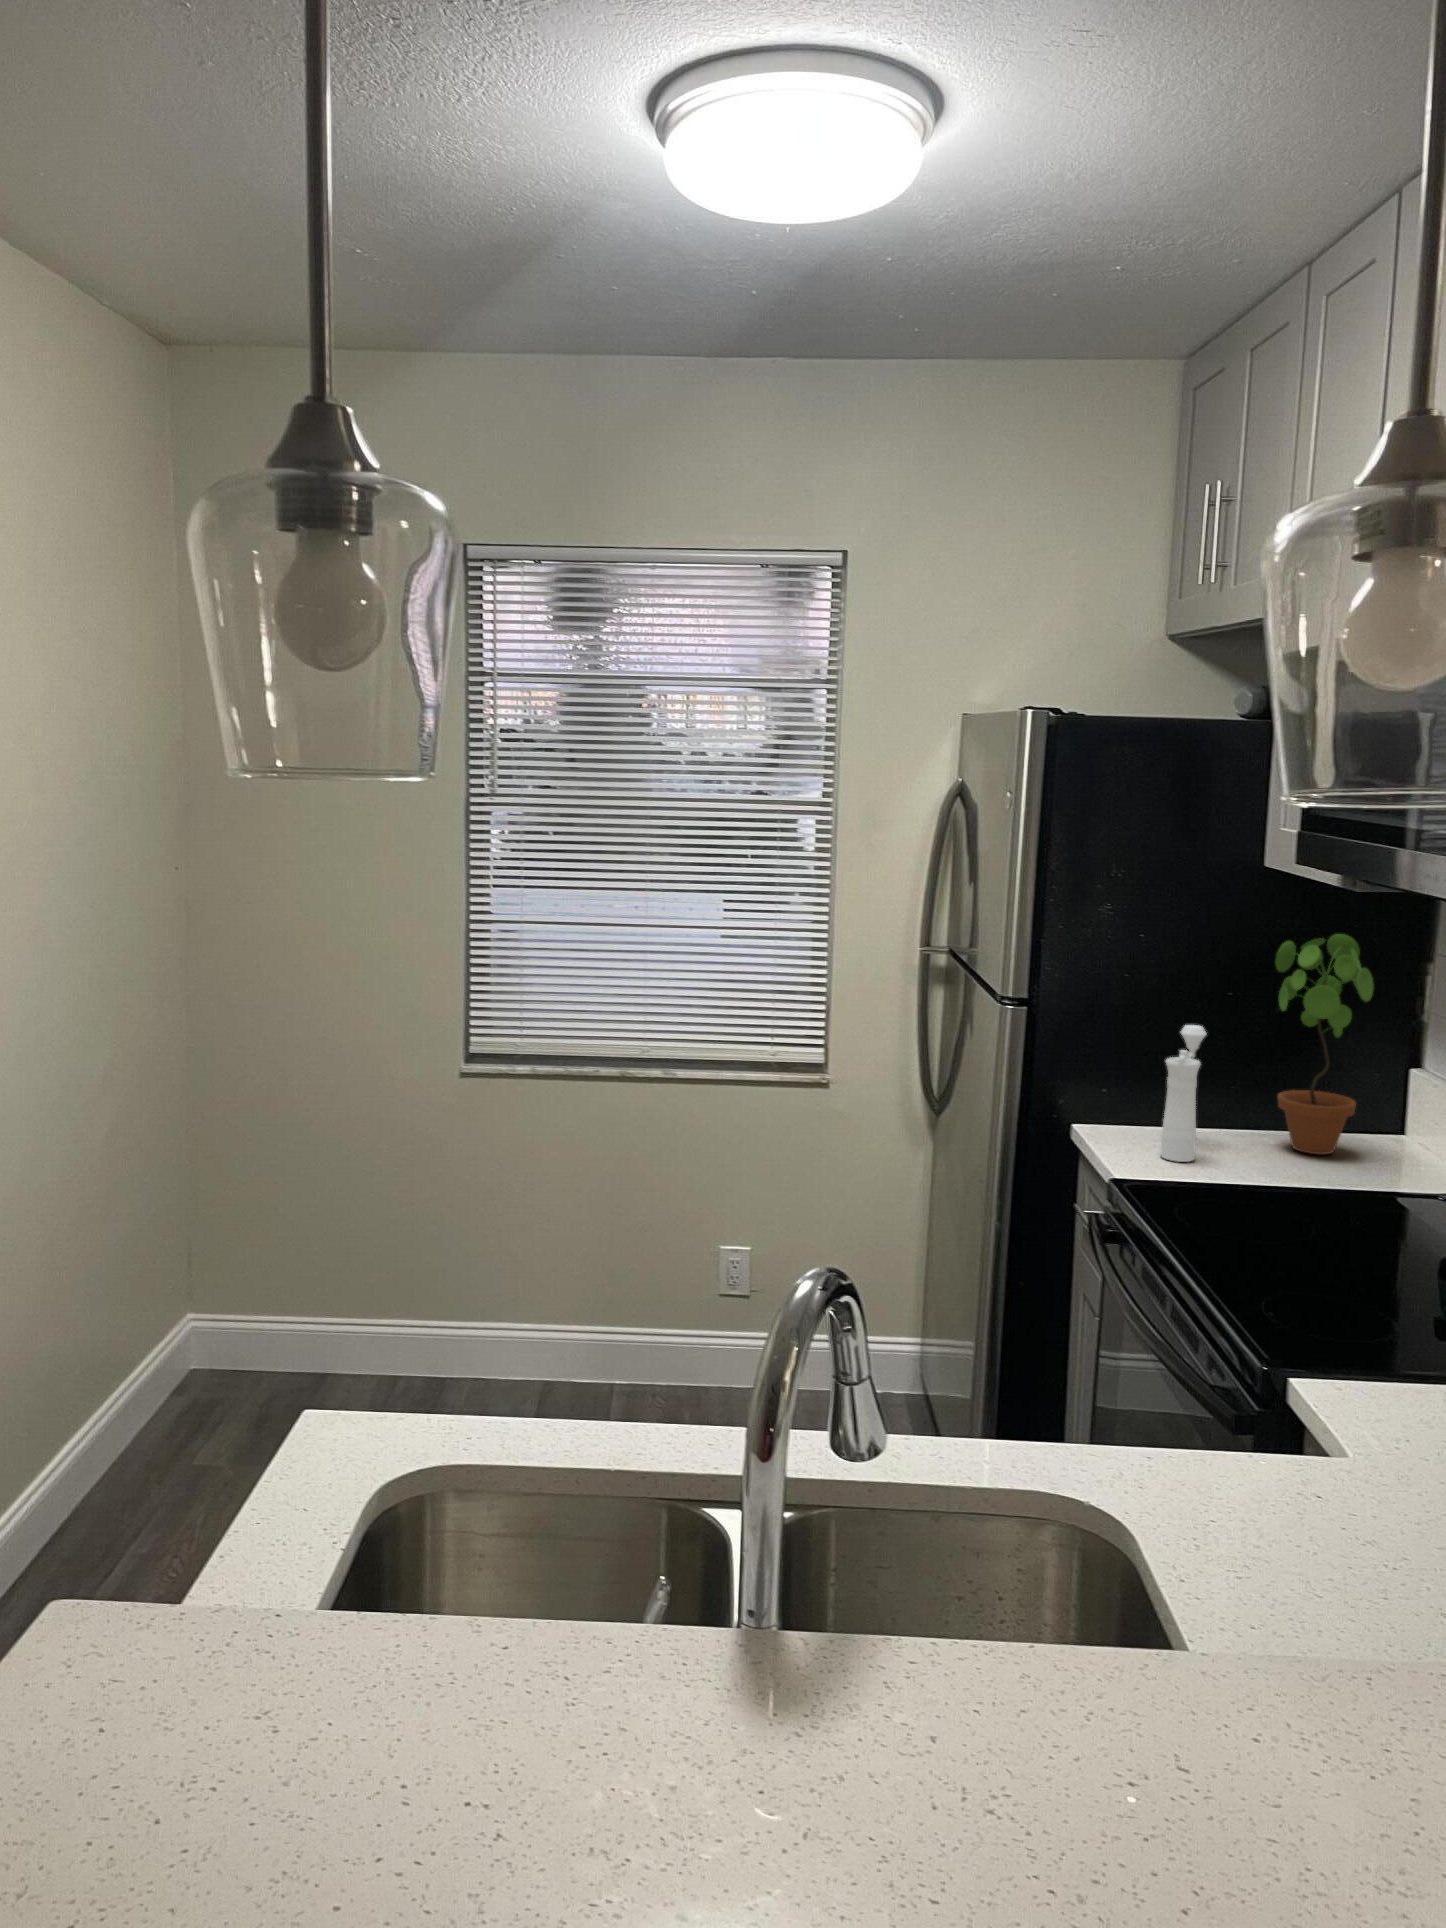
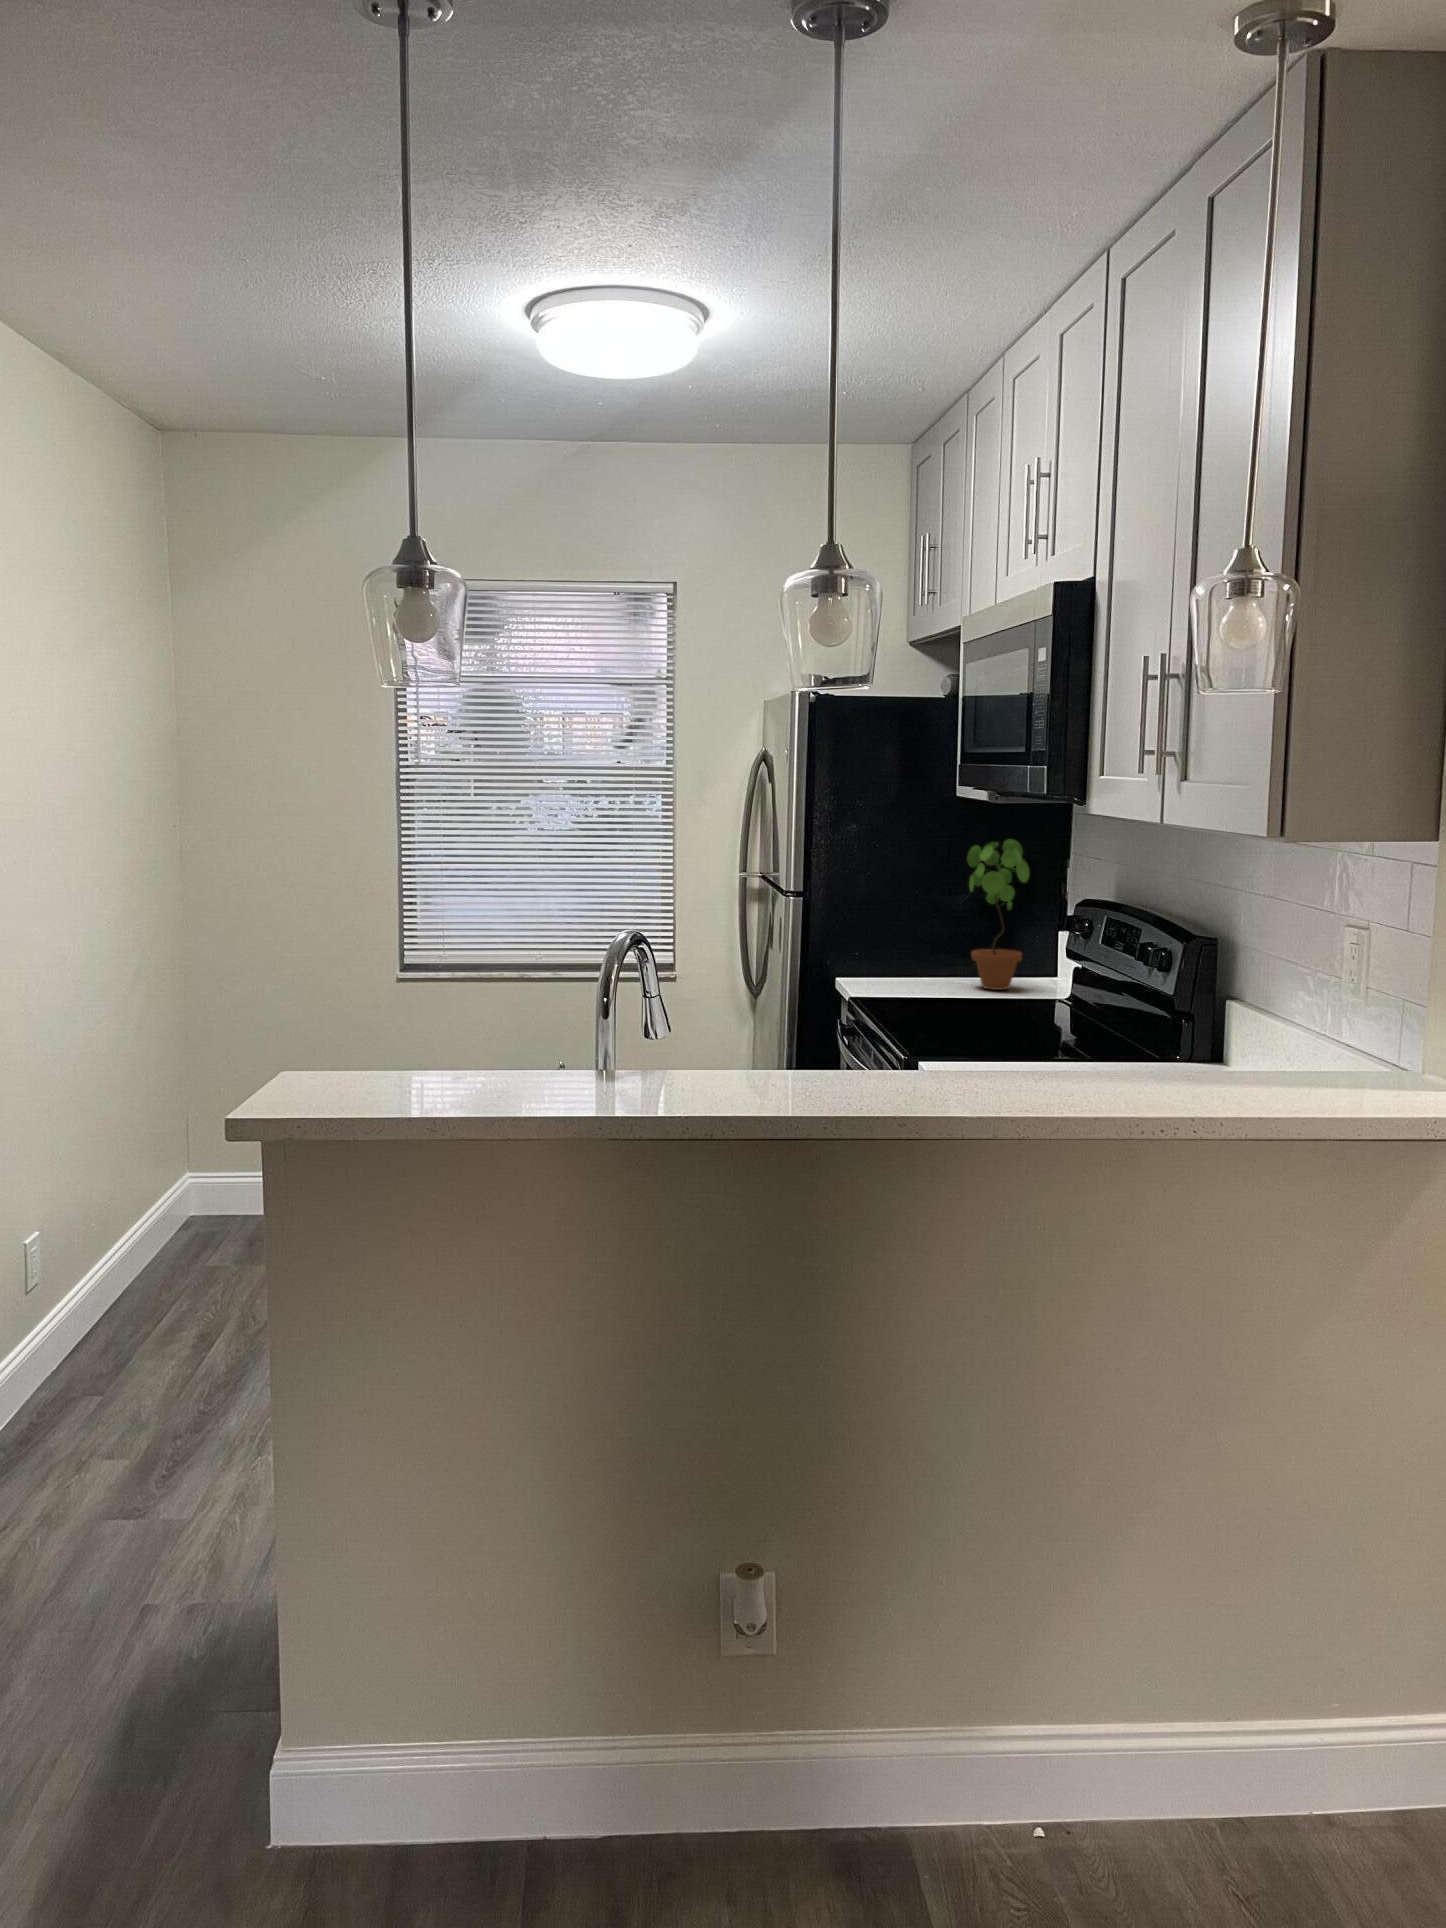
pepper mill: present [1160,1025,1206,1162] -> none [889,904,921,994]

